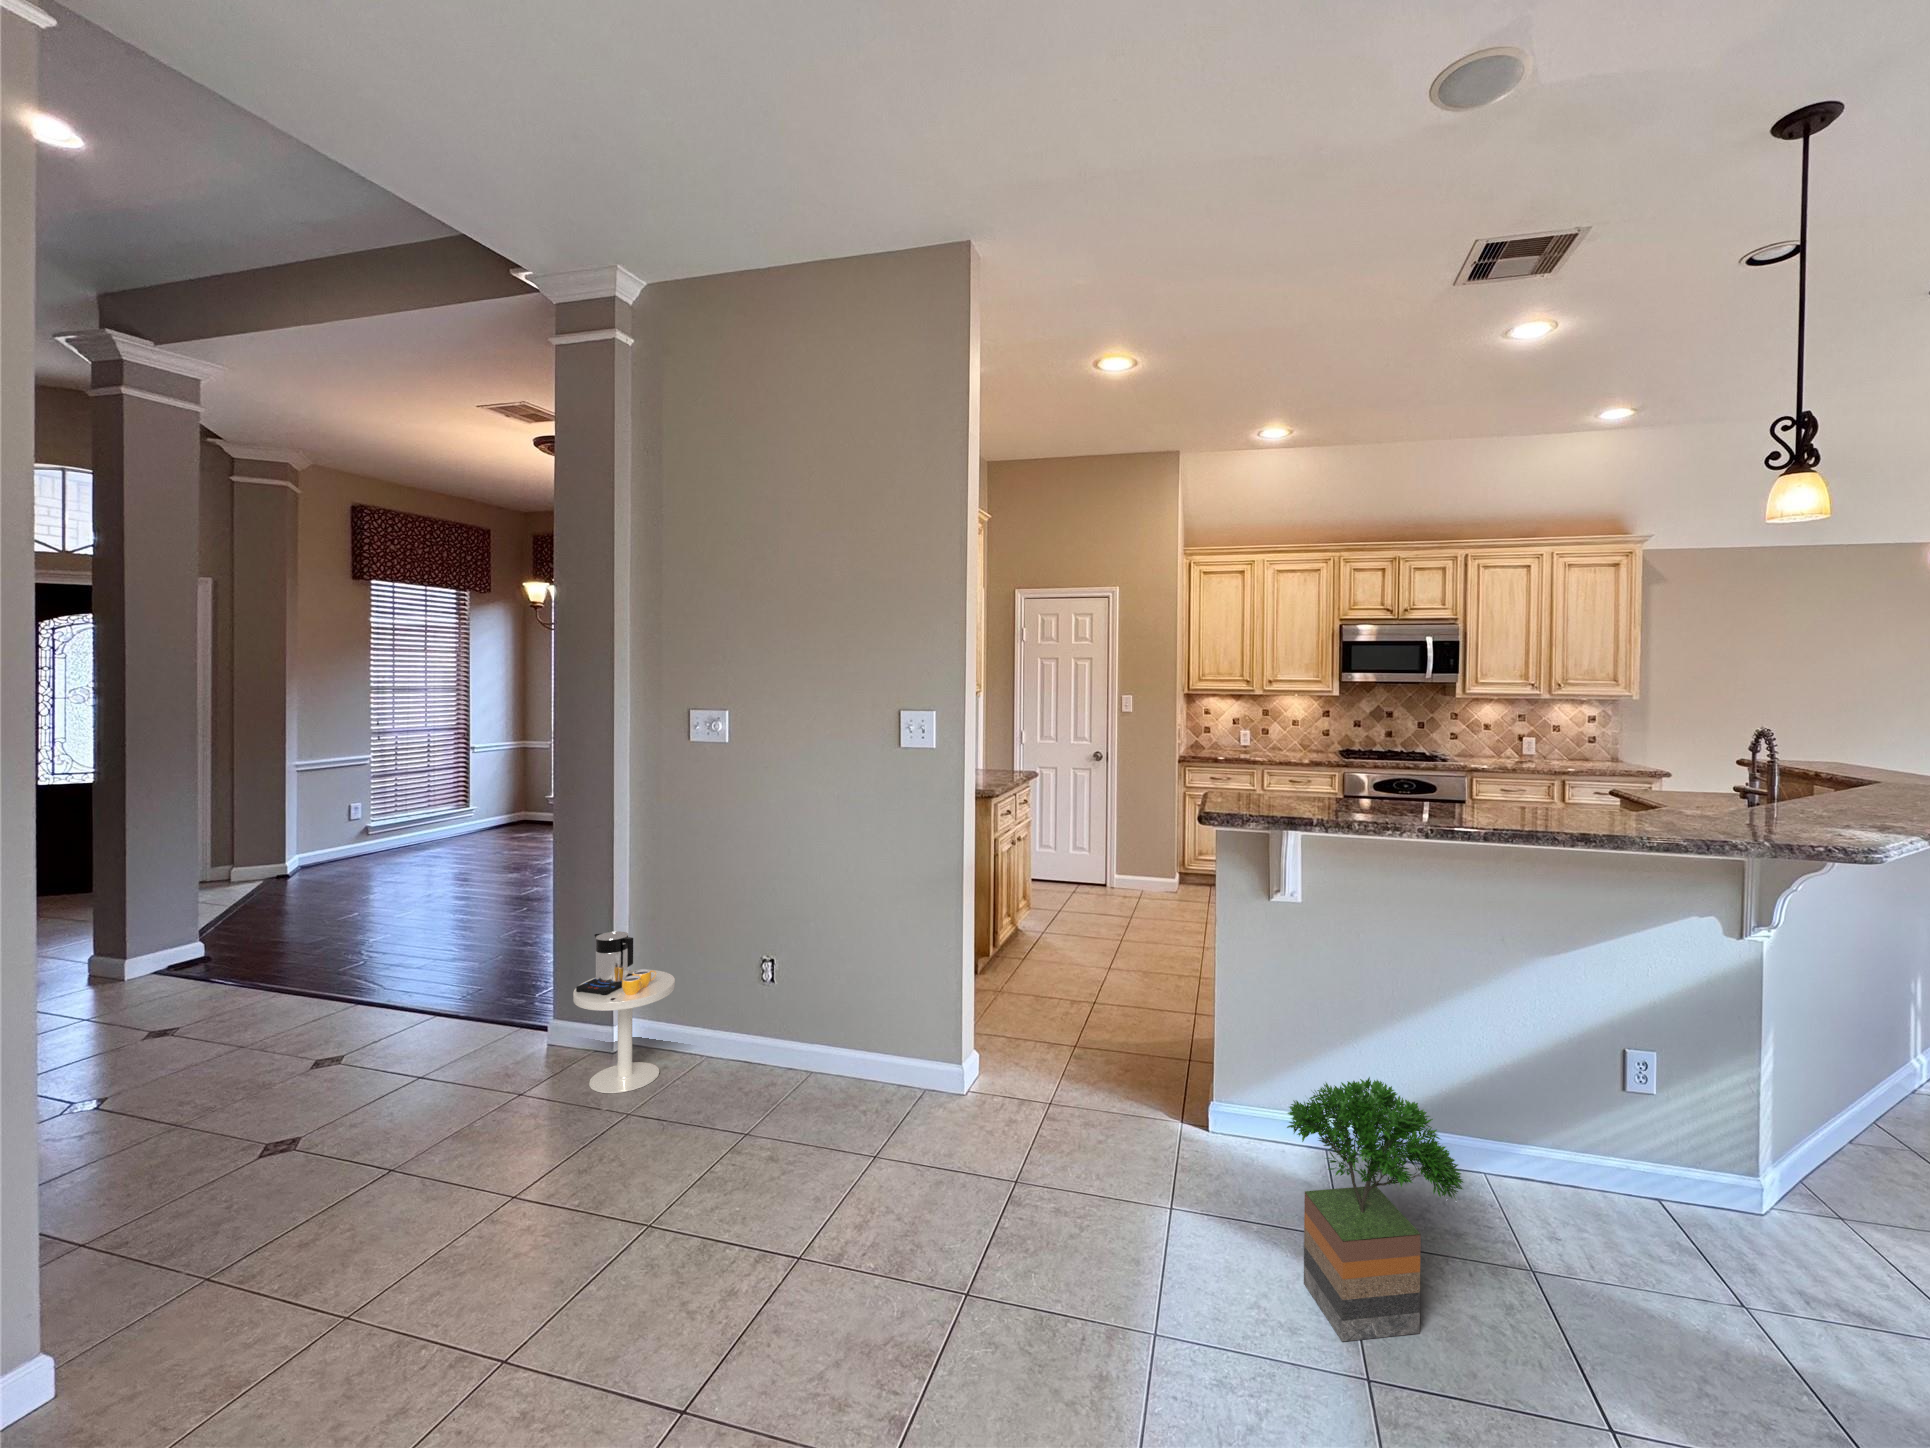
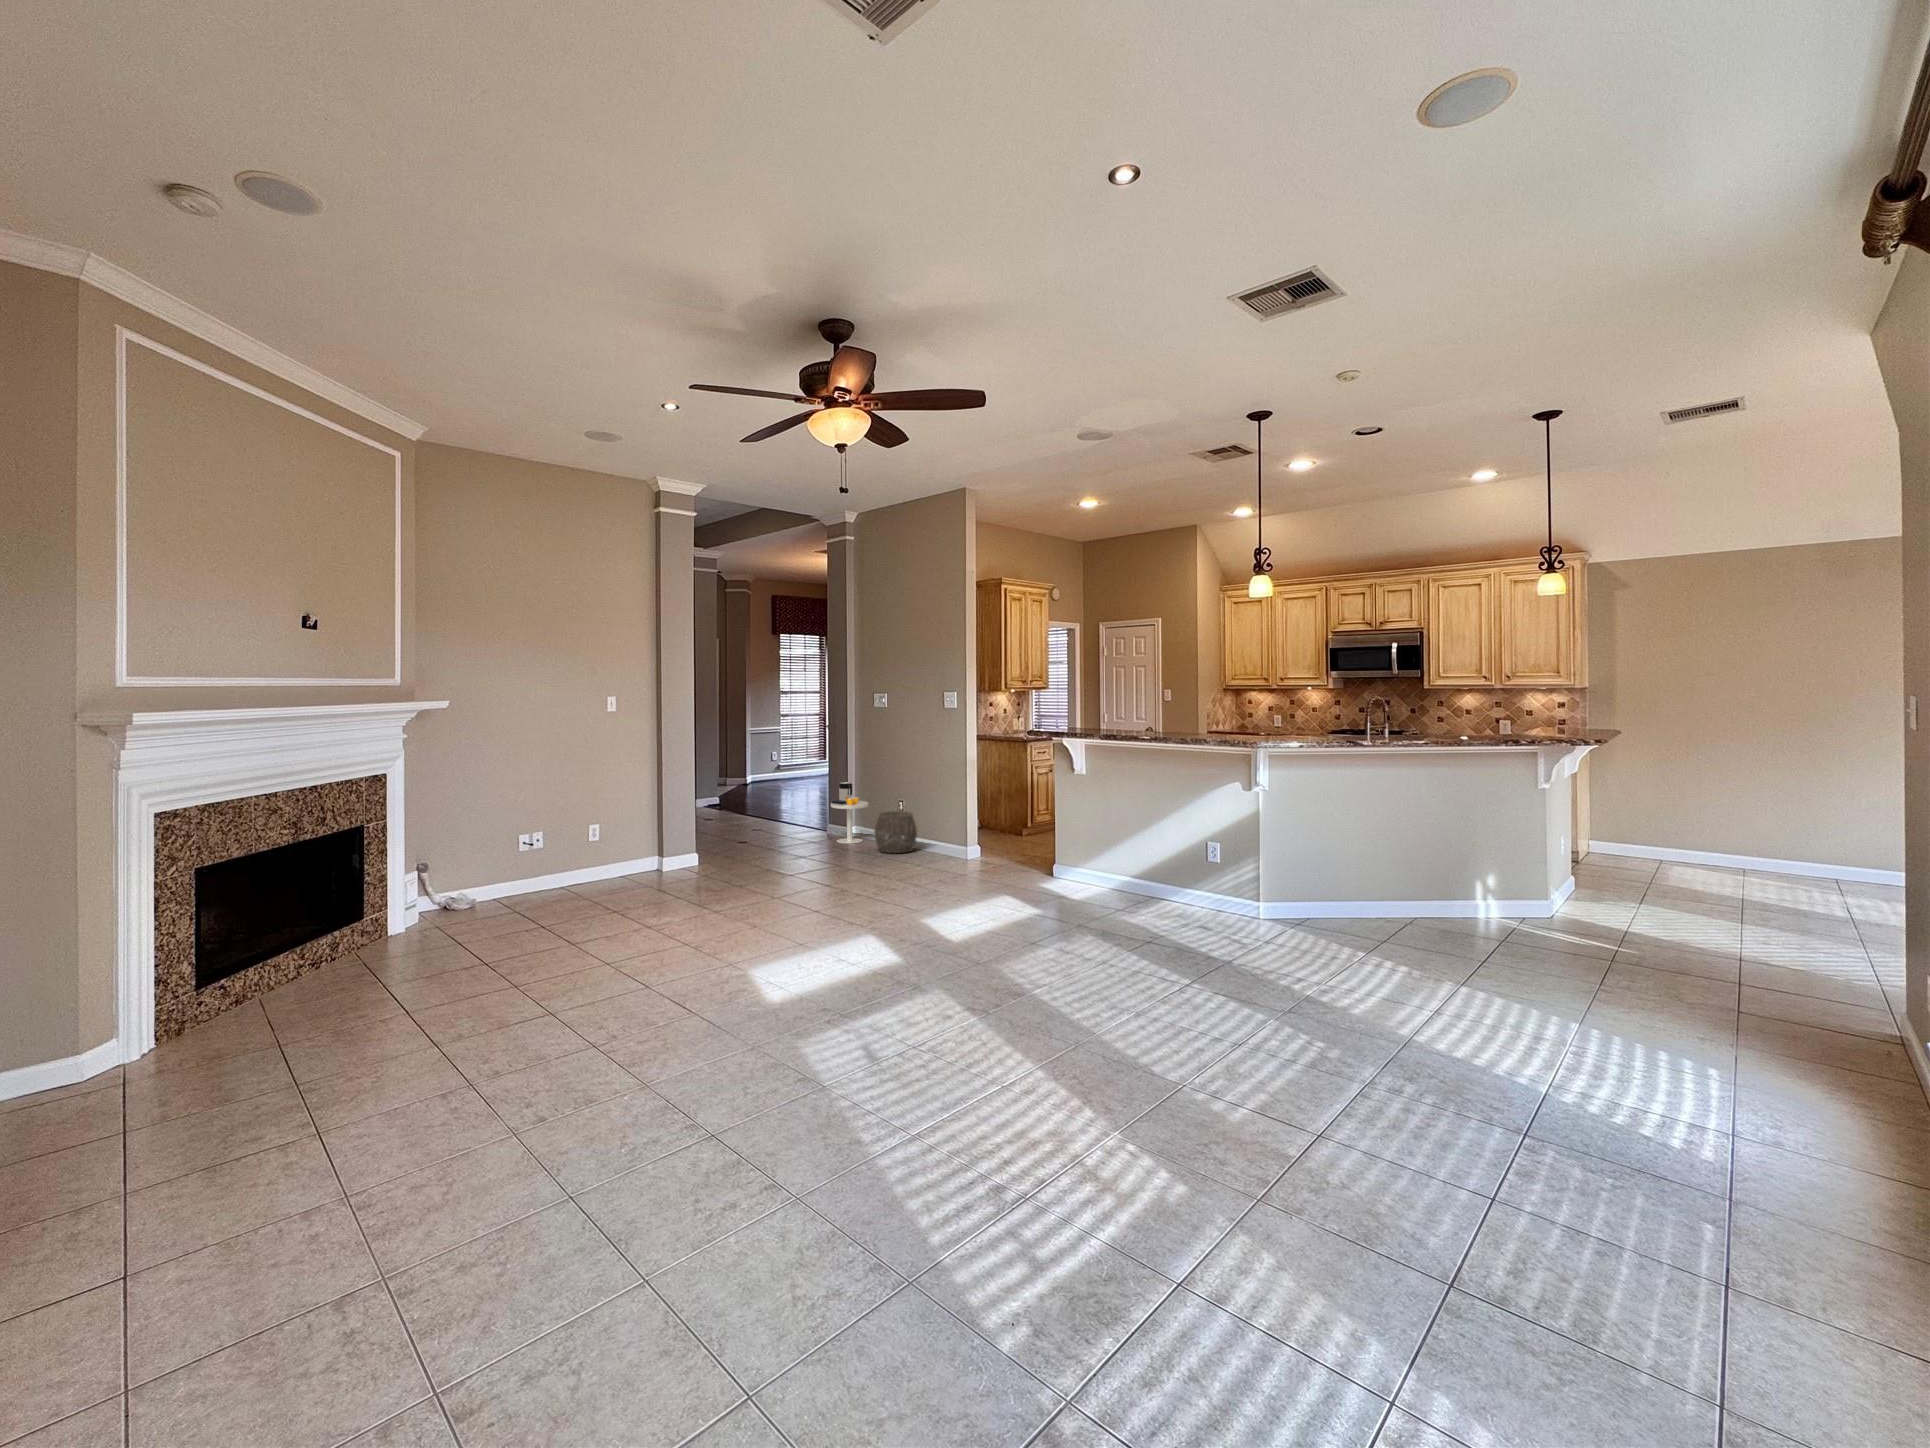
woven basket: none [714,999,824,1123] -> present [874,811,917,853]
potted tree: present [1287,1077,1464,1342] -> none [1022,819,1077,907]

